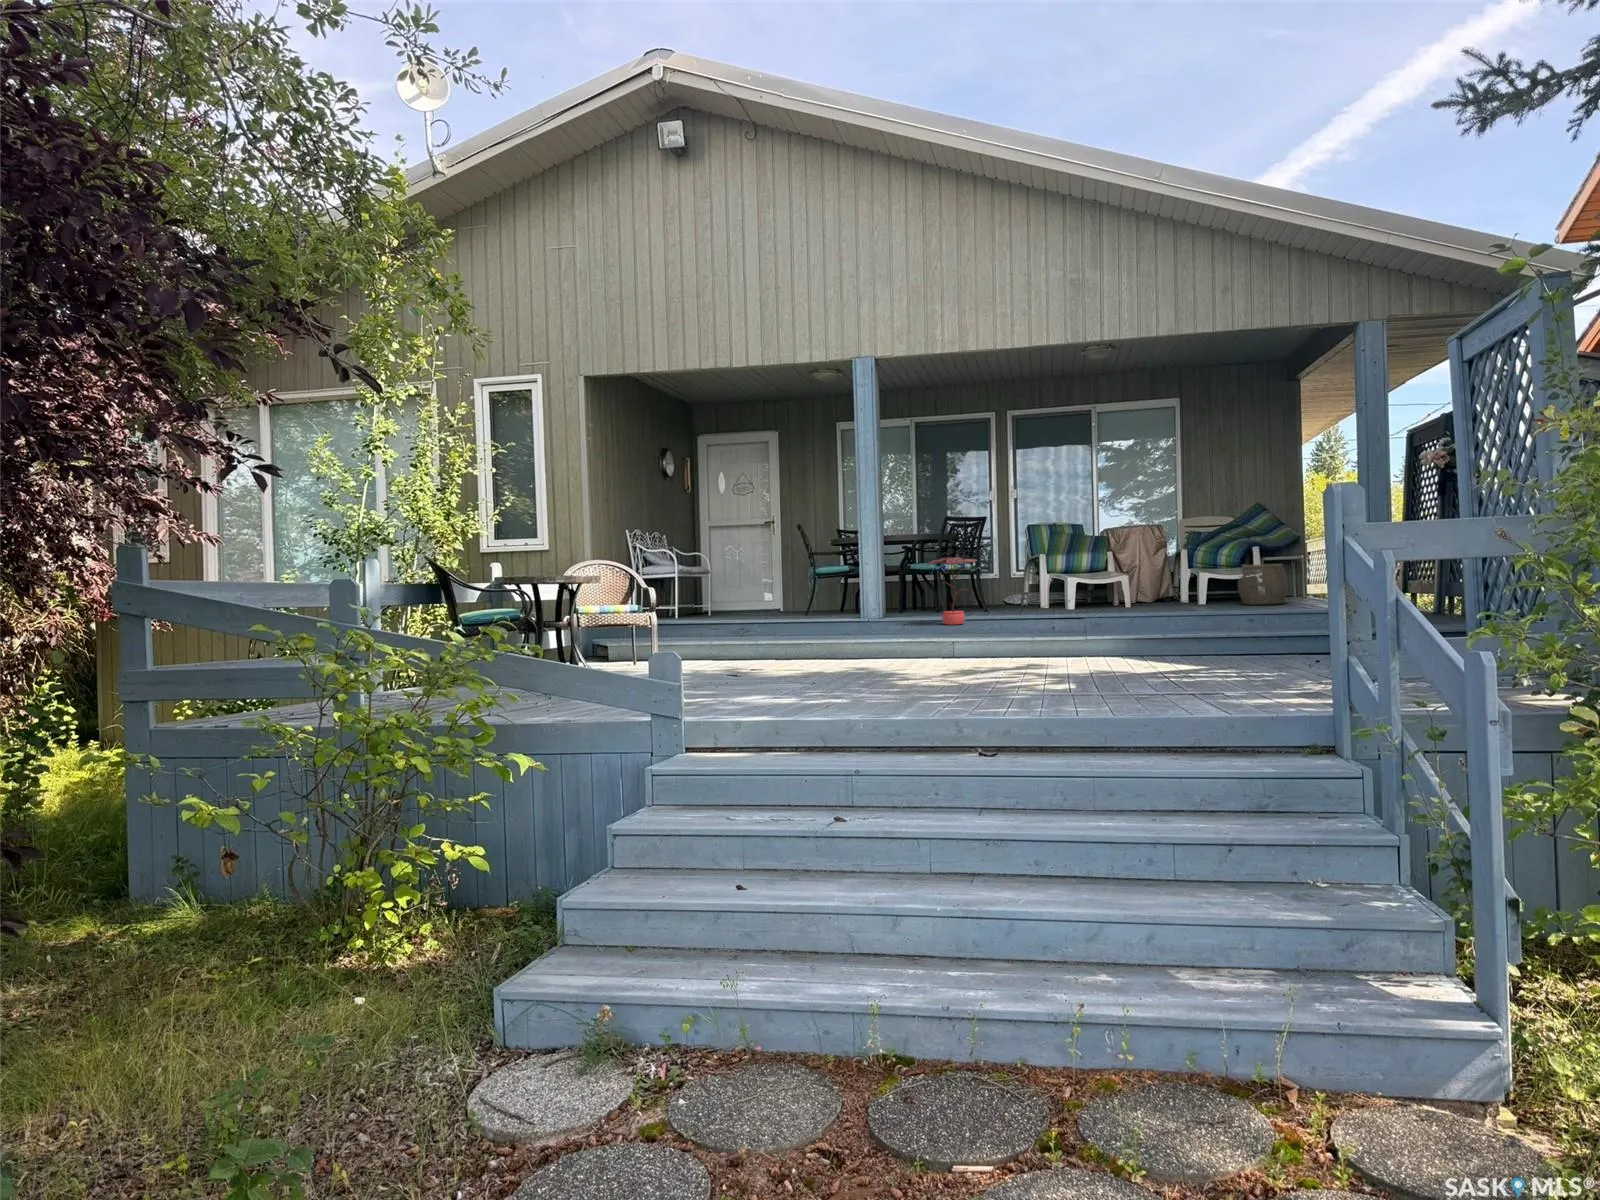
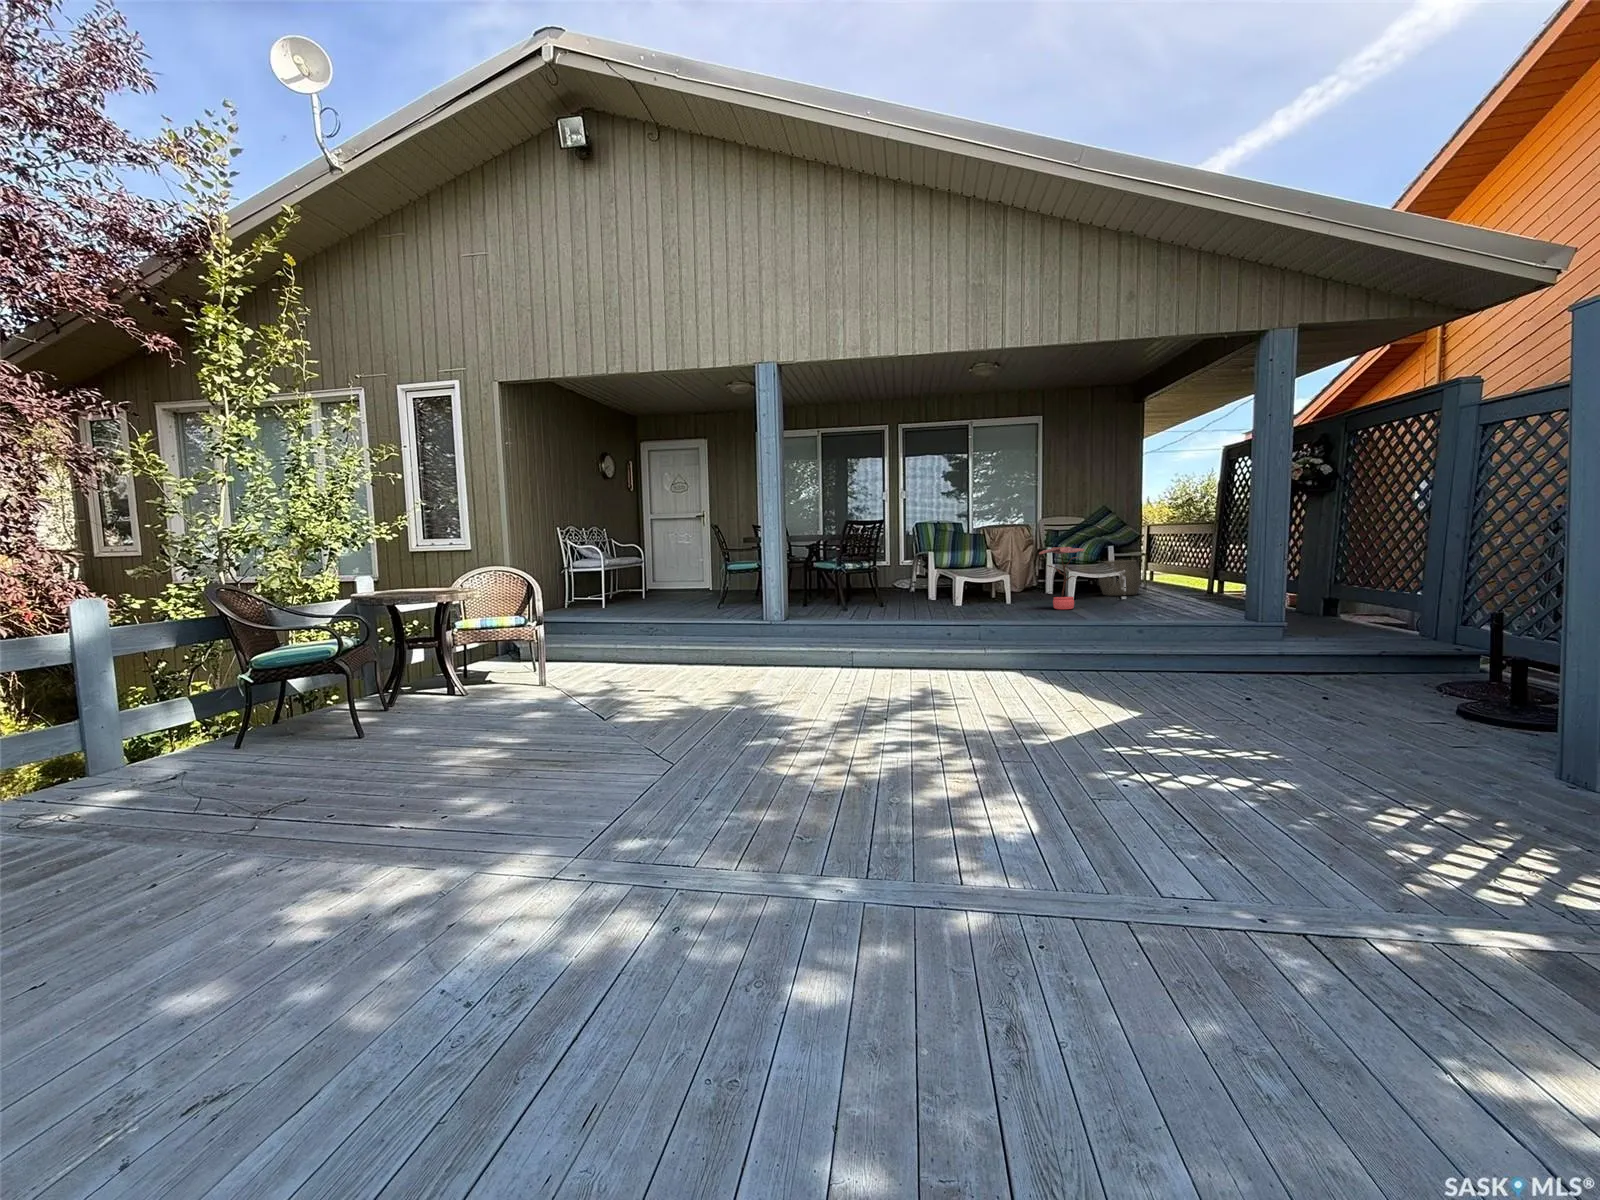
potted plant: present [927,557,977,625] -> present [1039,547,1085,610]

